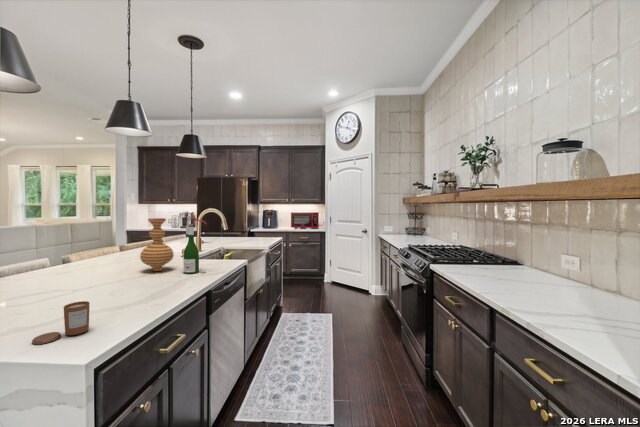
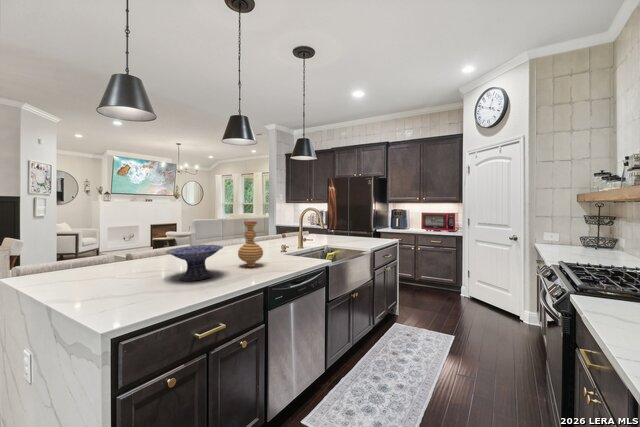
wine bottle: present [184,216,206,274] -> none [265,220,283,272]
decorative bowl: none [47,248,136,295] -> present [166,245,223,281]
candle: present [32,301,90,344] -> none [120,287,155,314]

